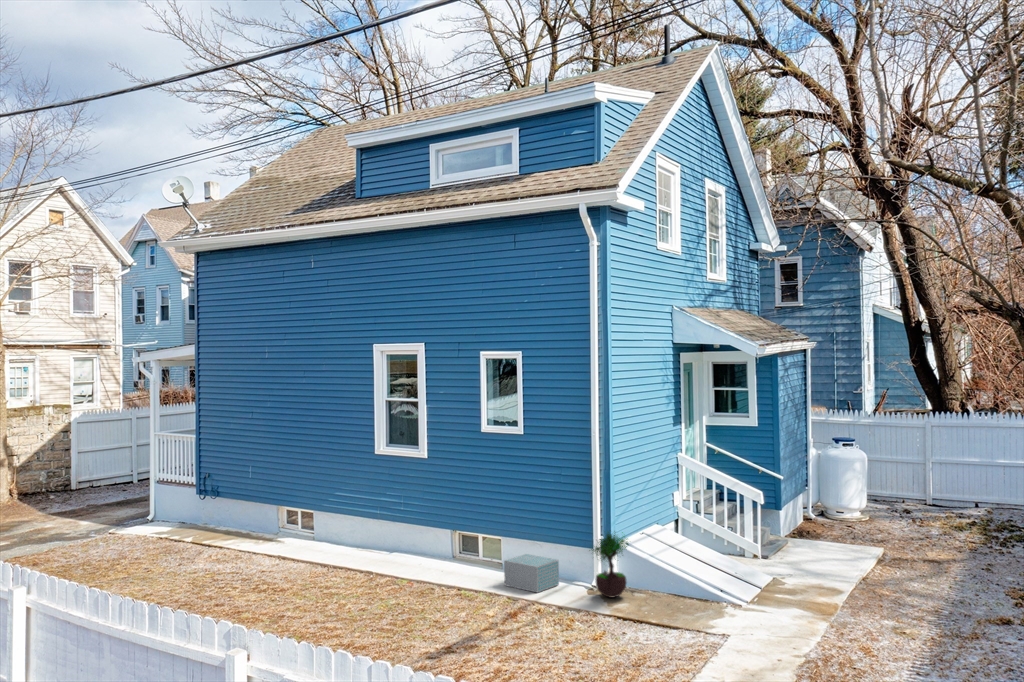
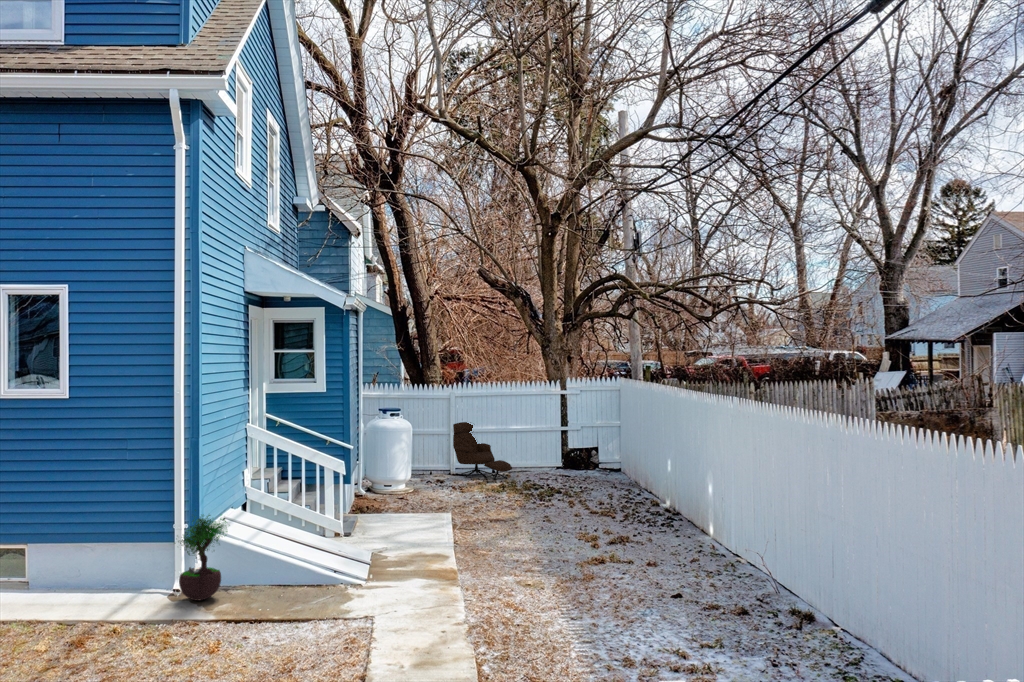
lounge chair: none [928,452,999,518] -> present [453,422,512,480]
storage box: present [504,554,559,592] -> none [35,563,119,611]

